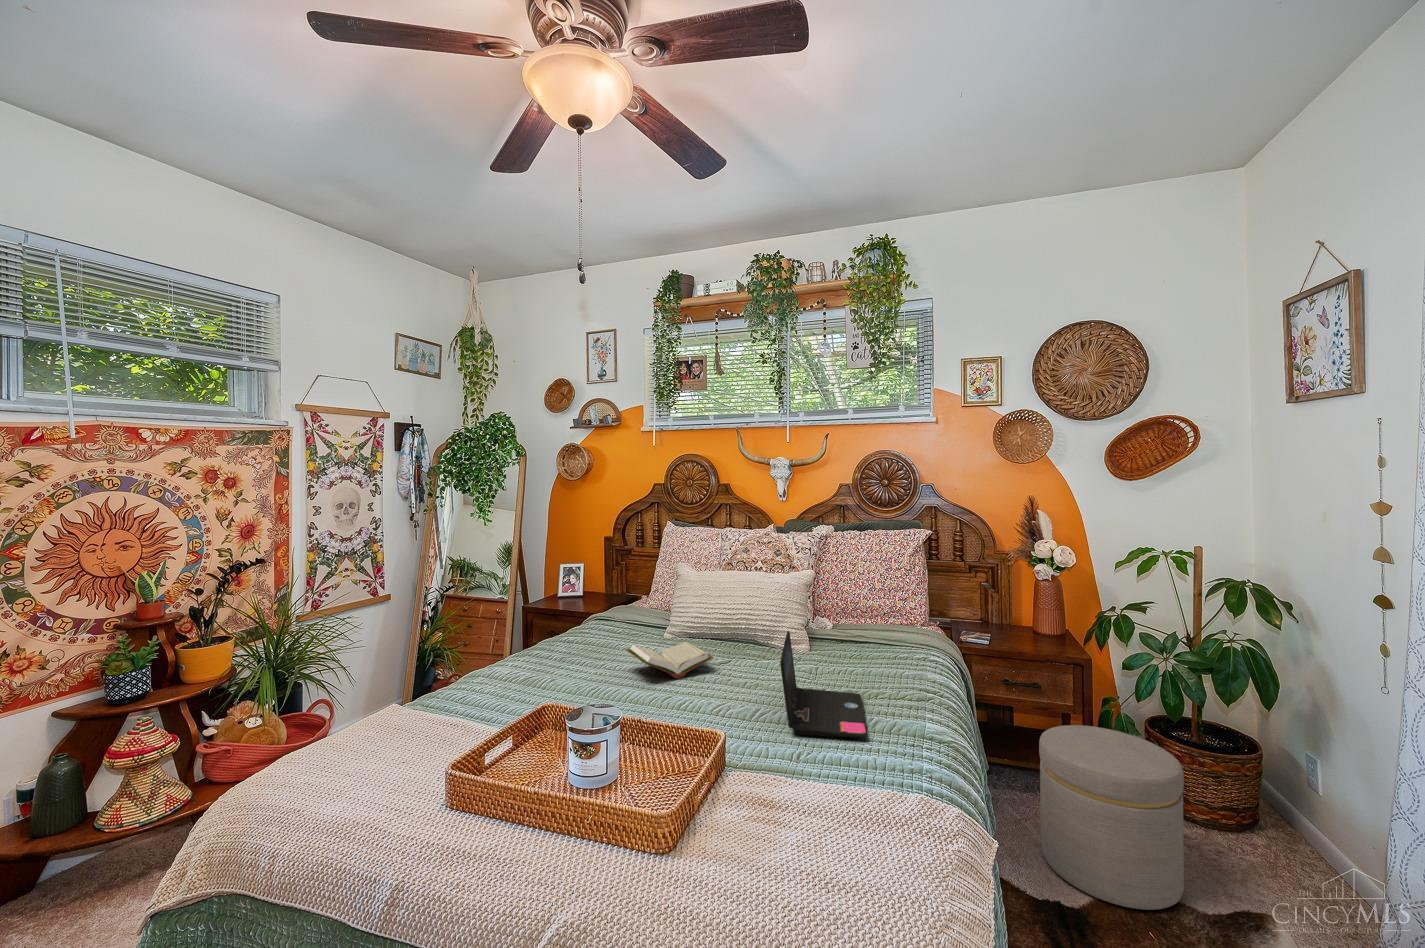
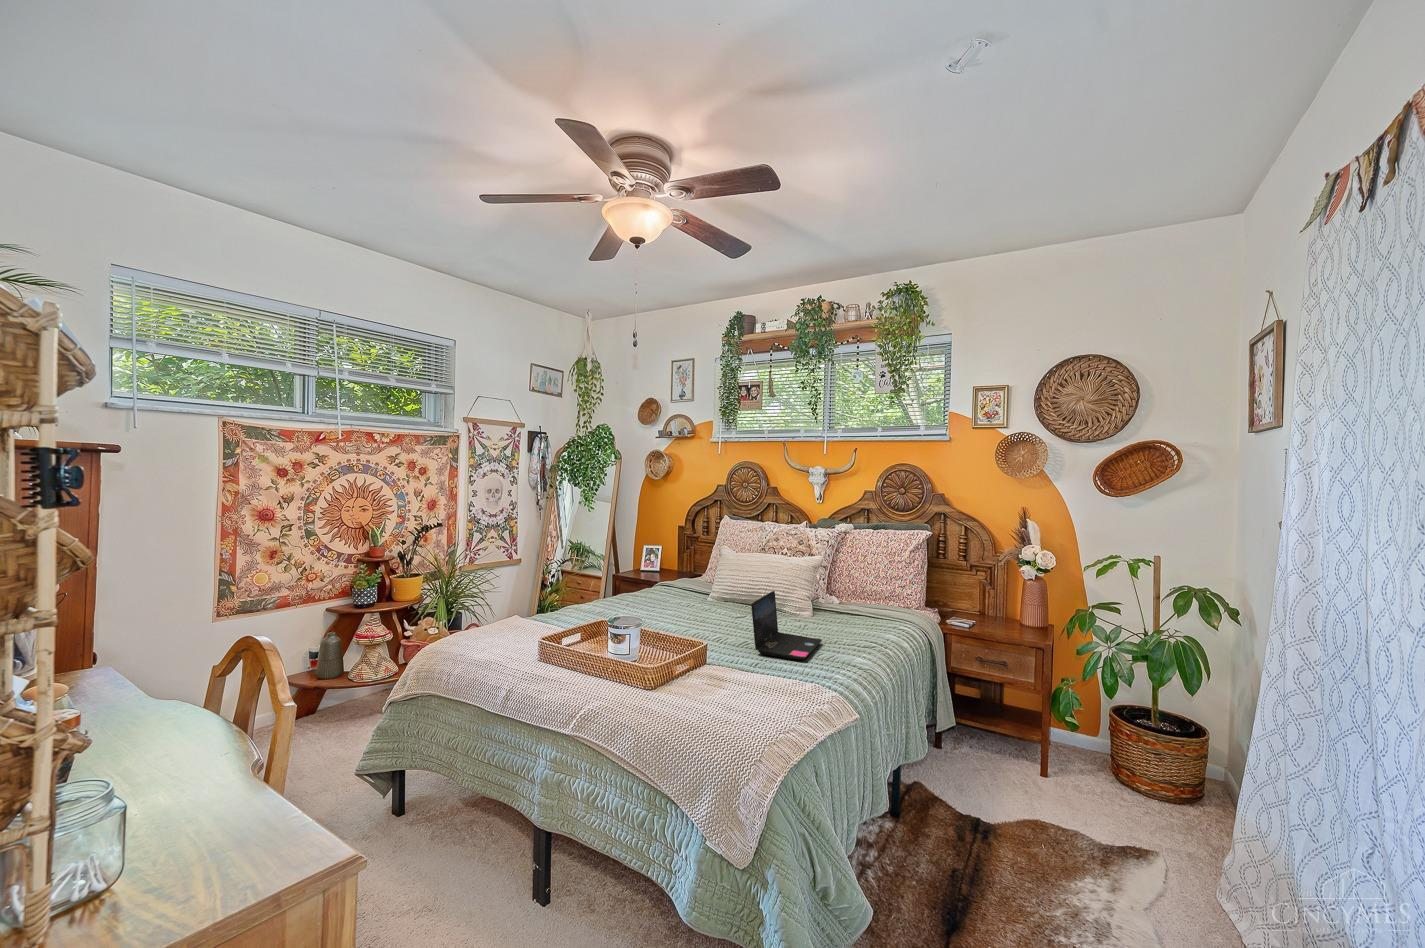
book: present [625,642,714,678] -> none [668,597,729,622]
ottoman: present [1039,725,1184,910] -> none [982,694,1092,832]

